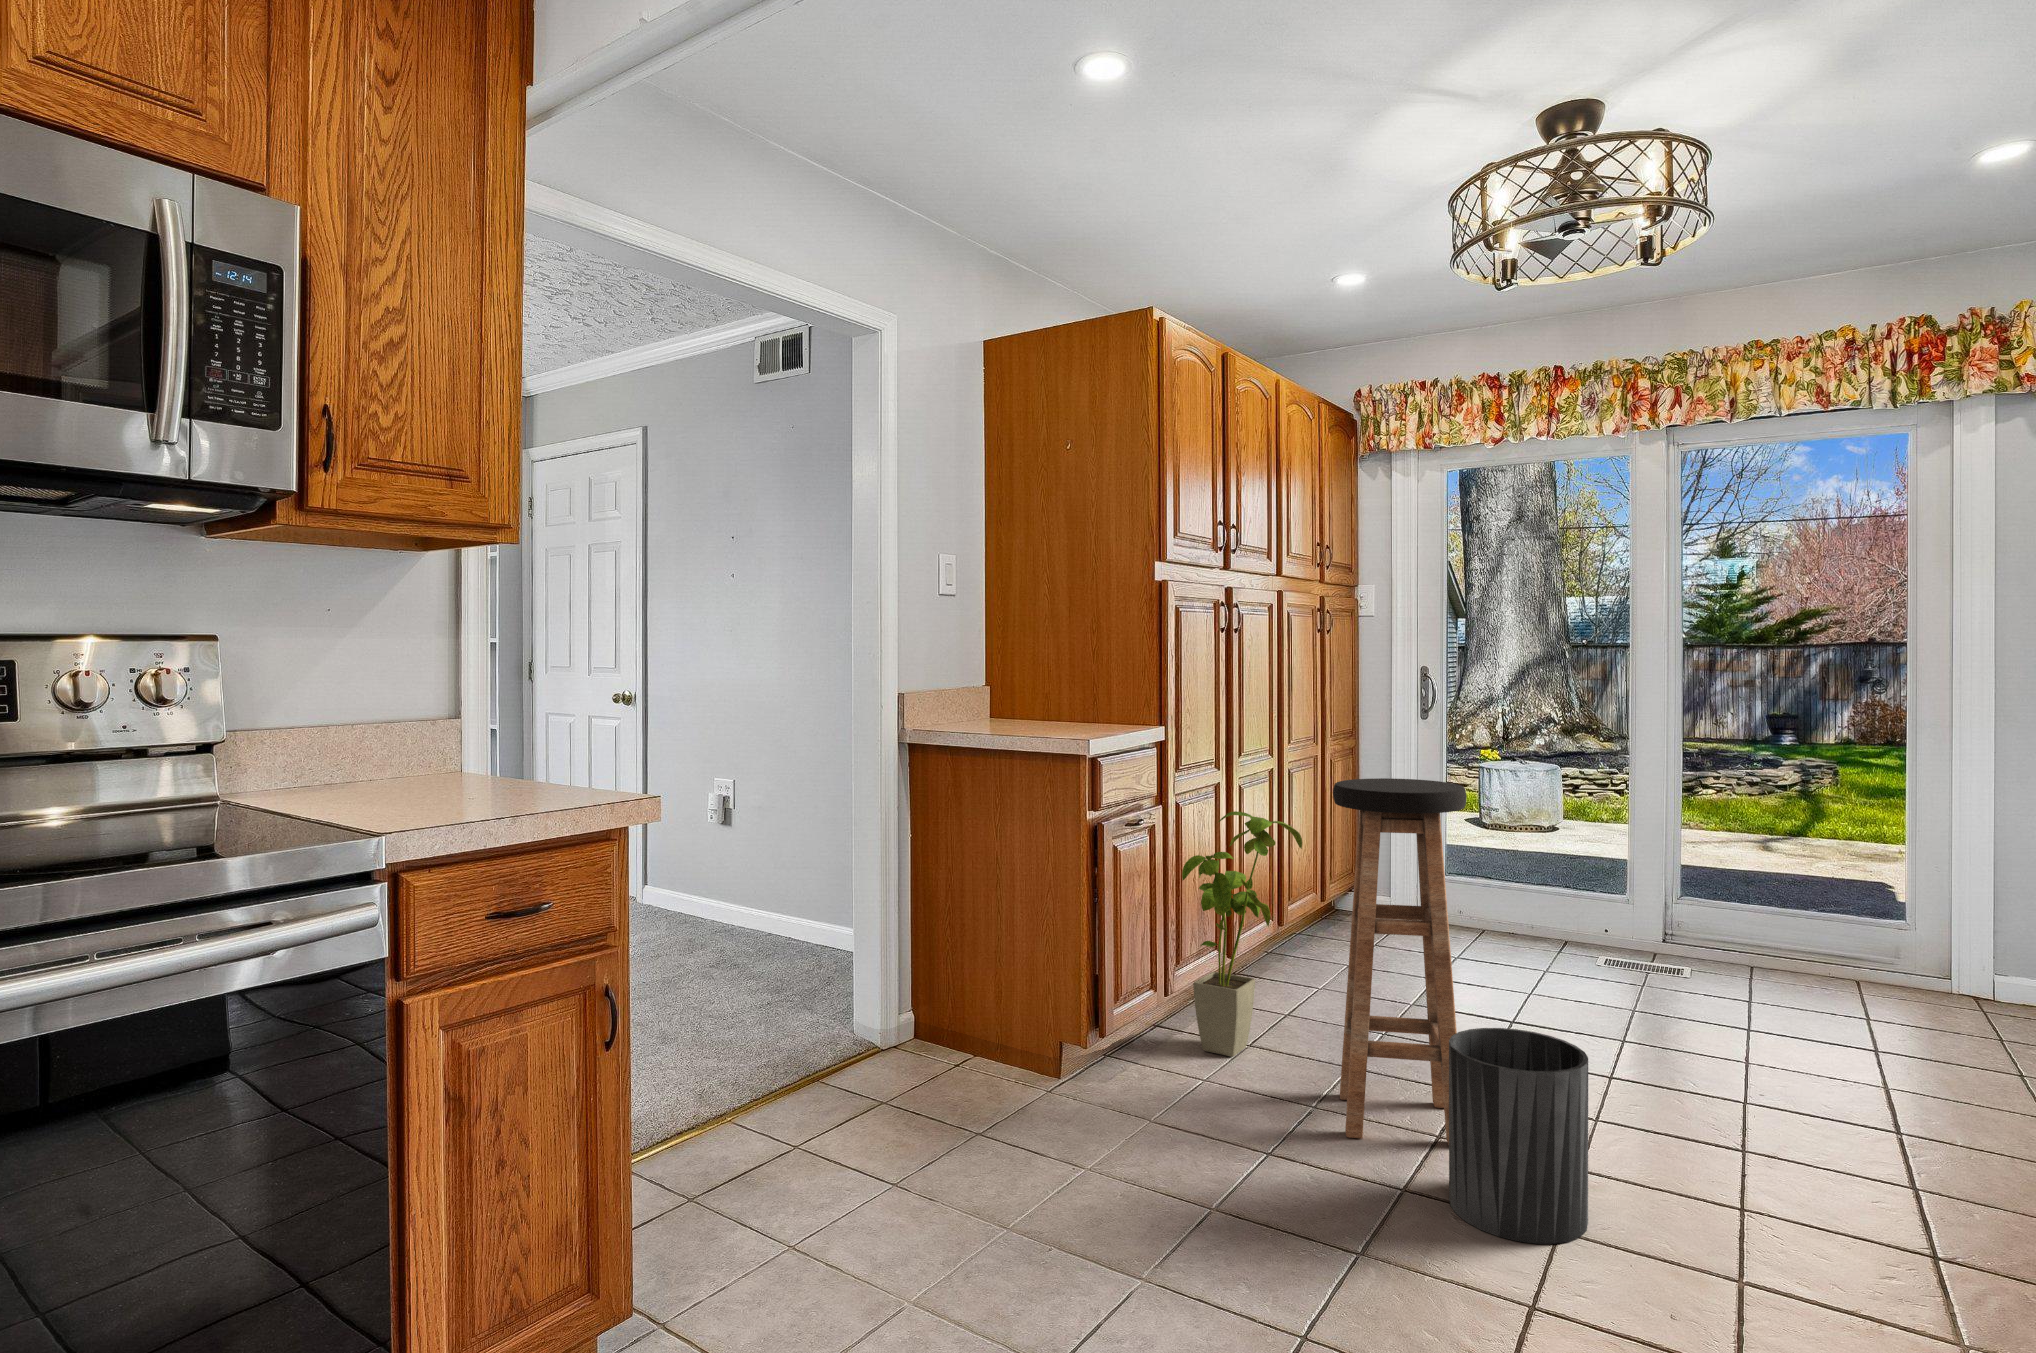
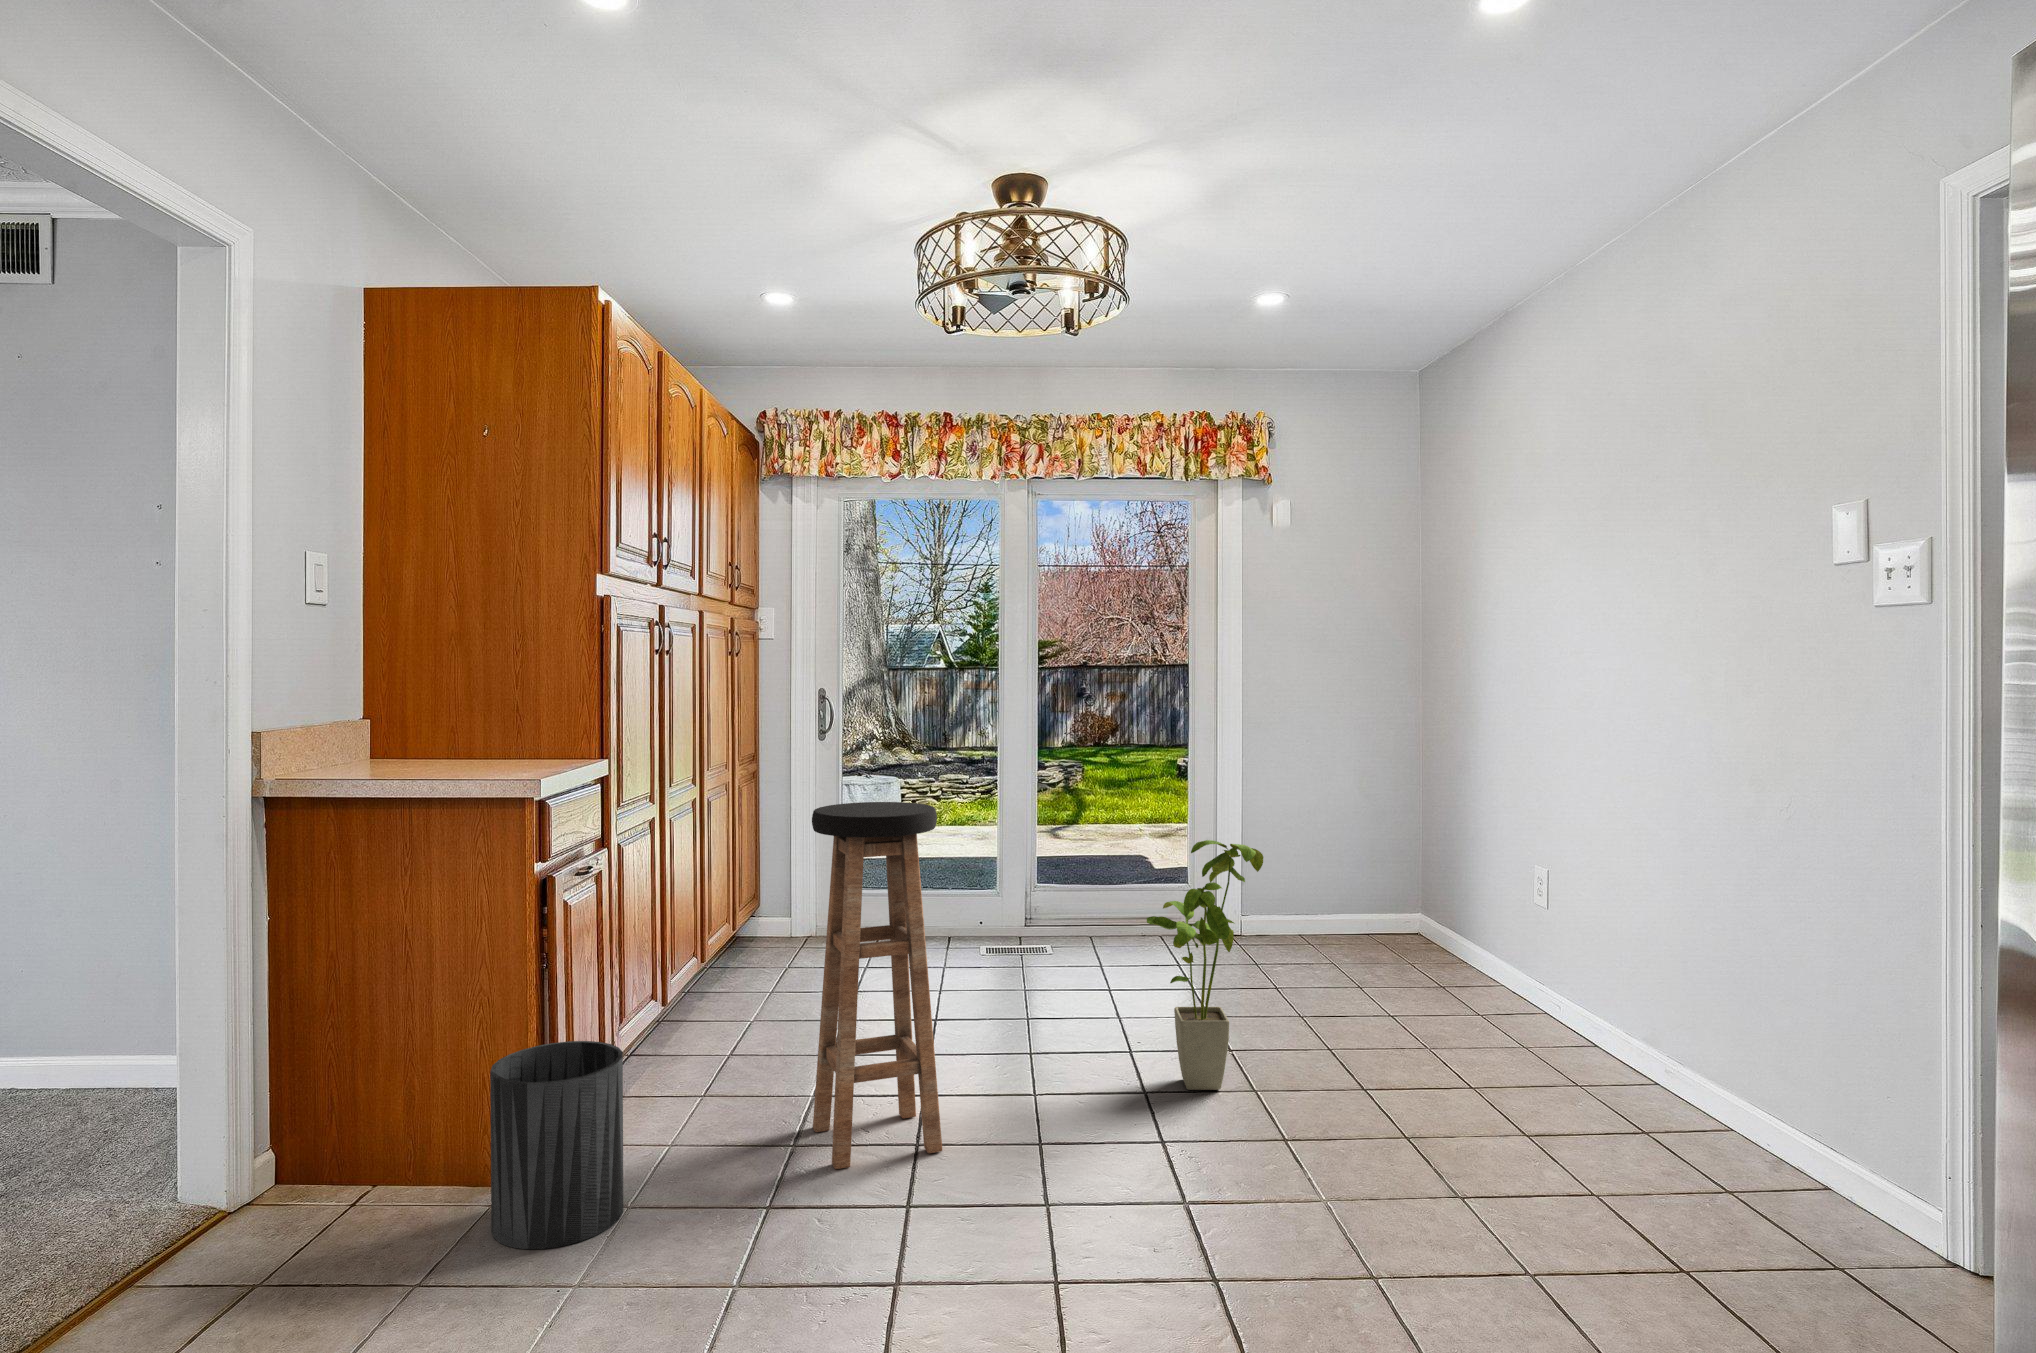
house plant: present [1182,811,1302,1057] -> present [1147,840,1263,1090]
trash can: present [1449,1028,1588,1244] -> present [490,1041,623,1249]

